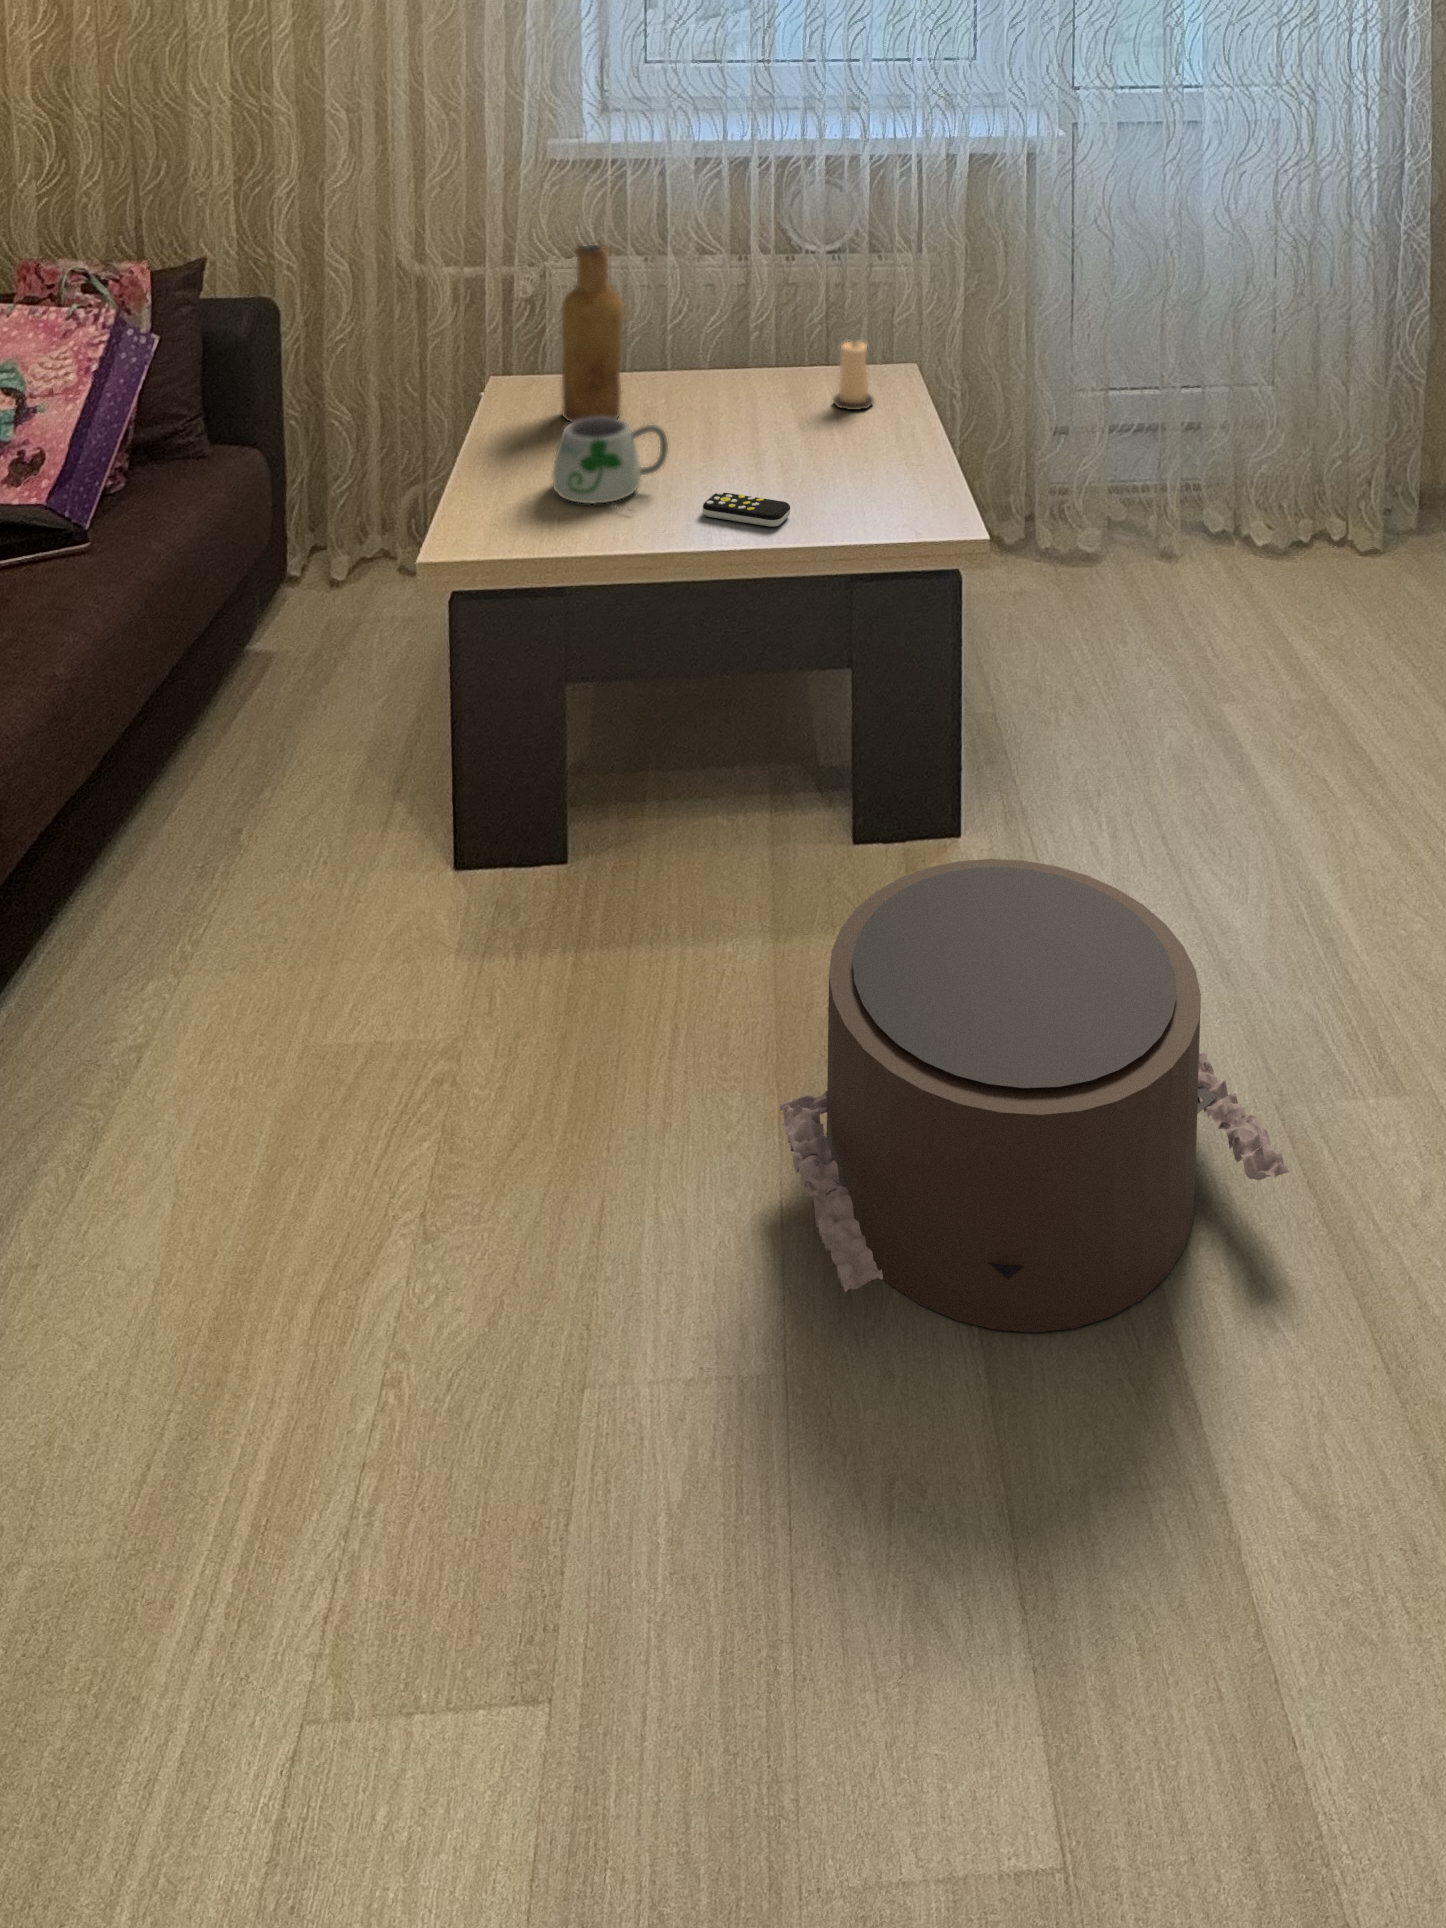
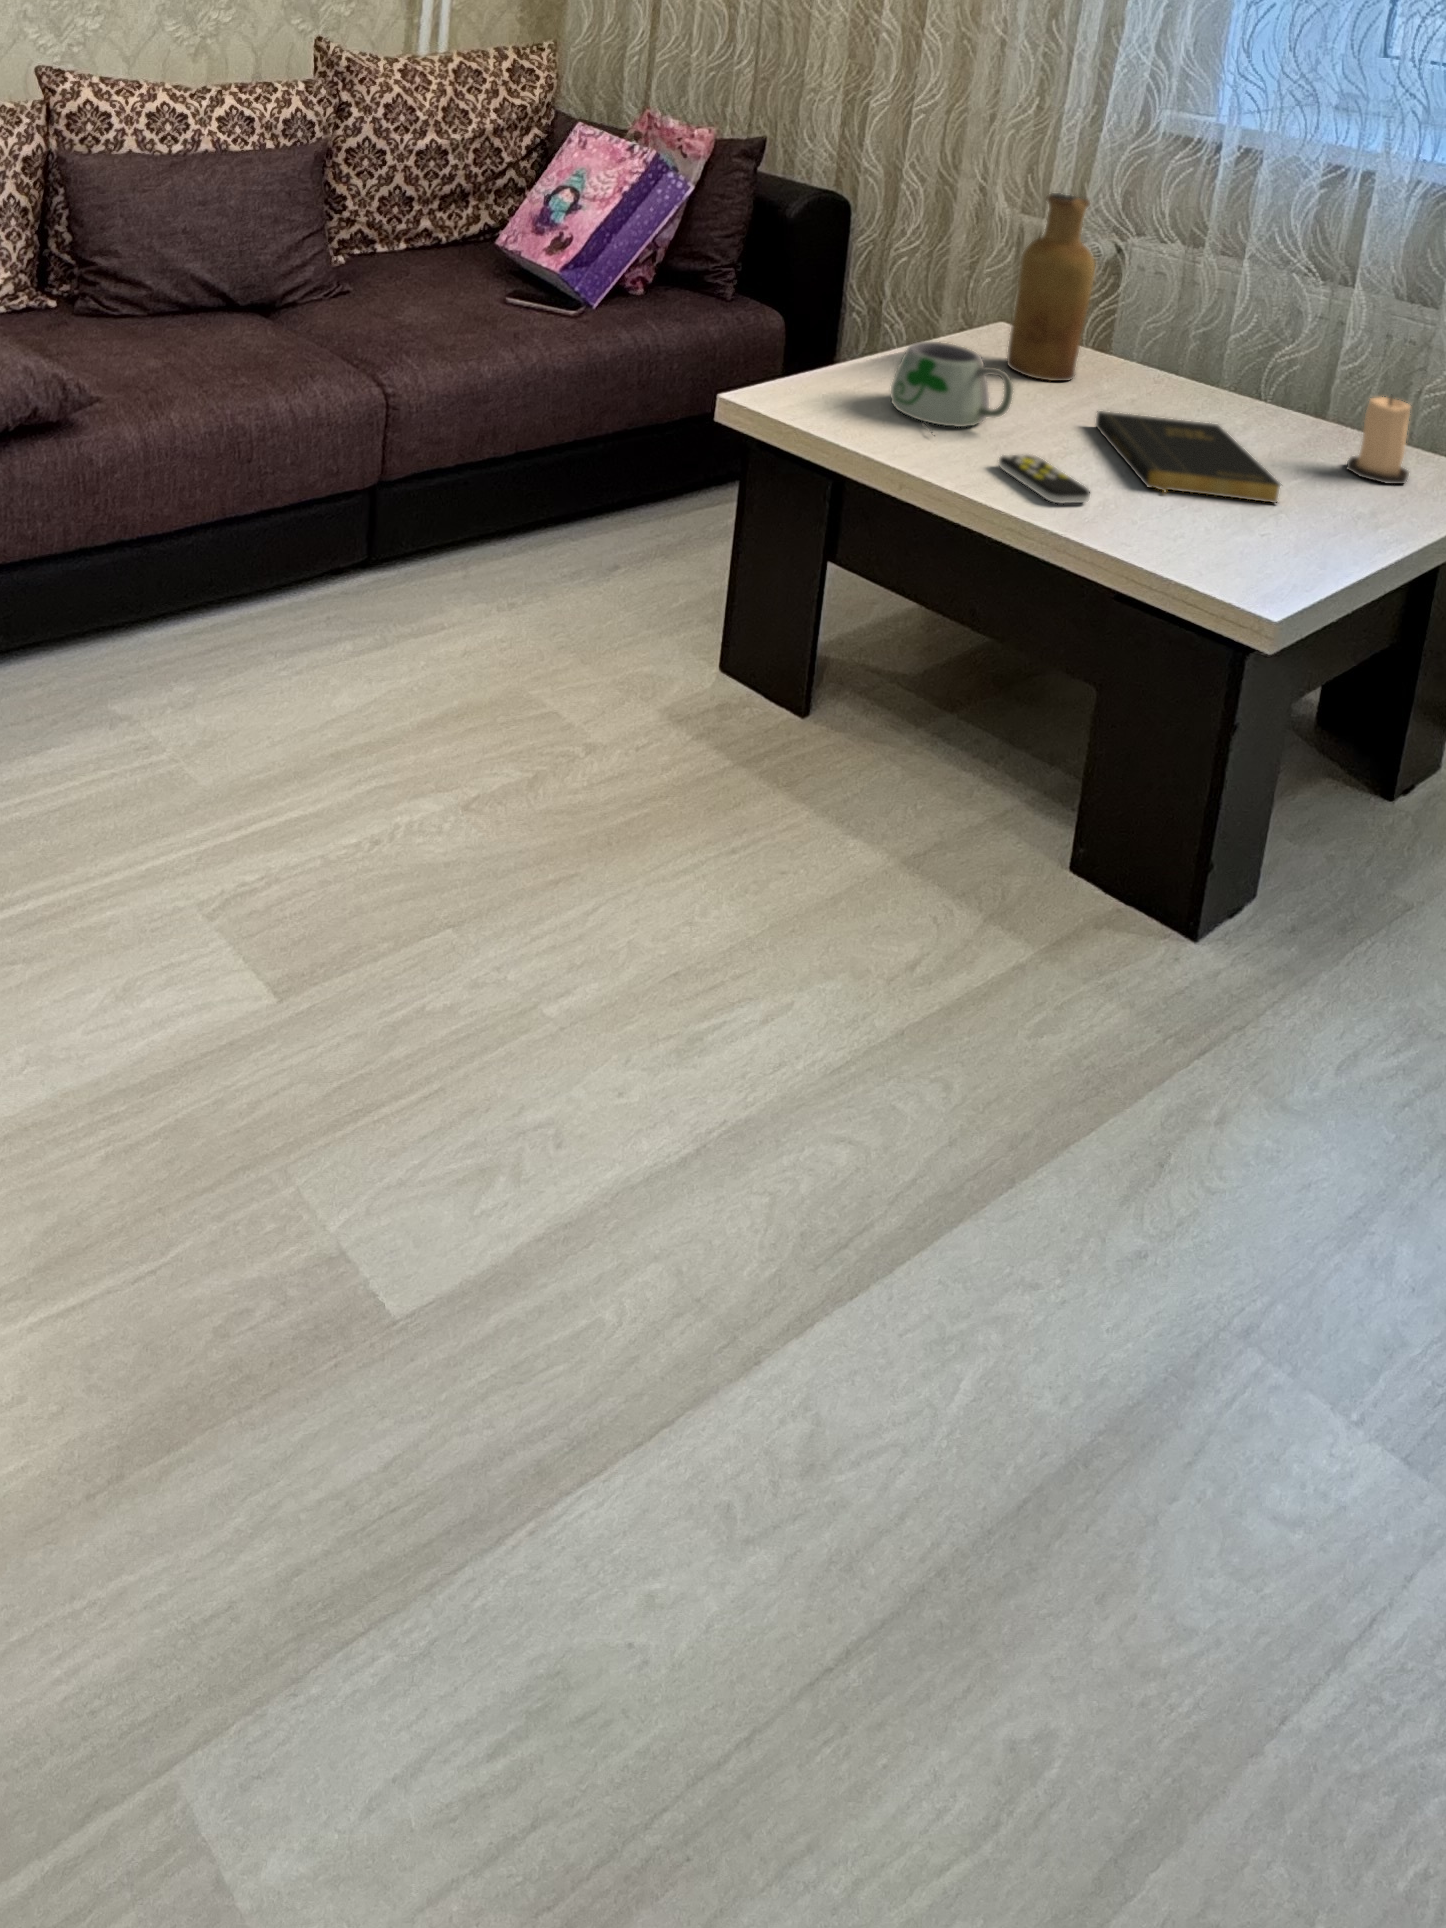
book: none [692,408,857,481] -> present [1096,411,1280,503]
pouf: present [780,859,1289,1332] -> none [580,806,1151,1330]

